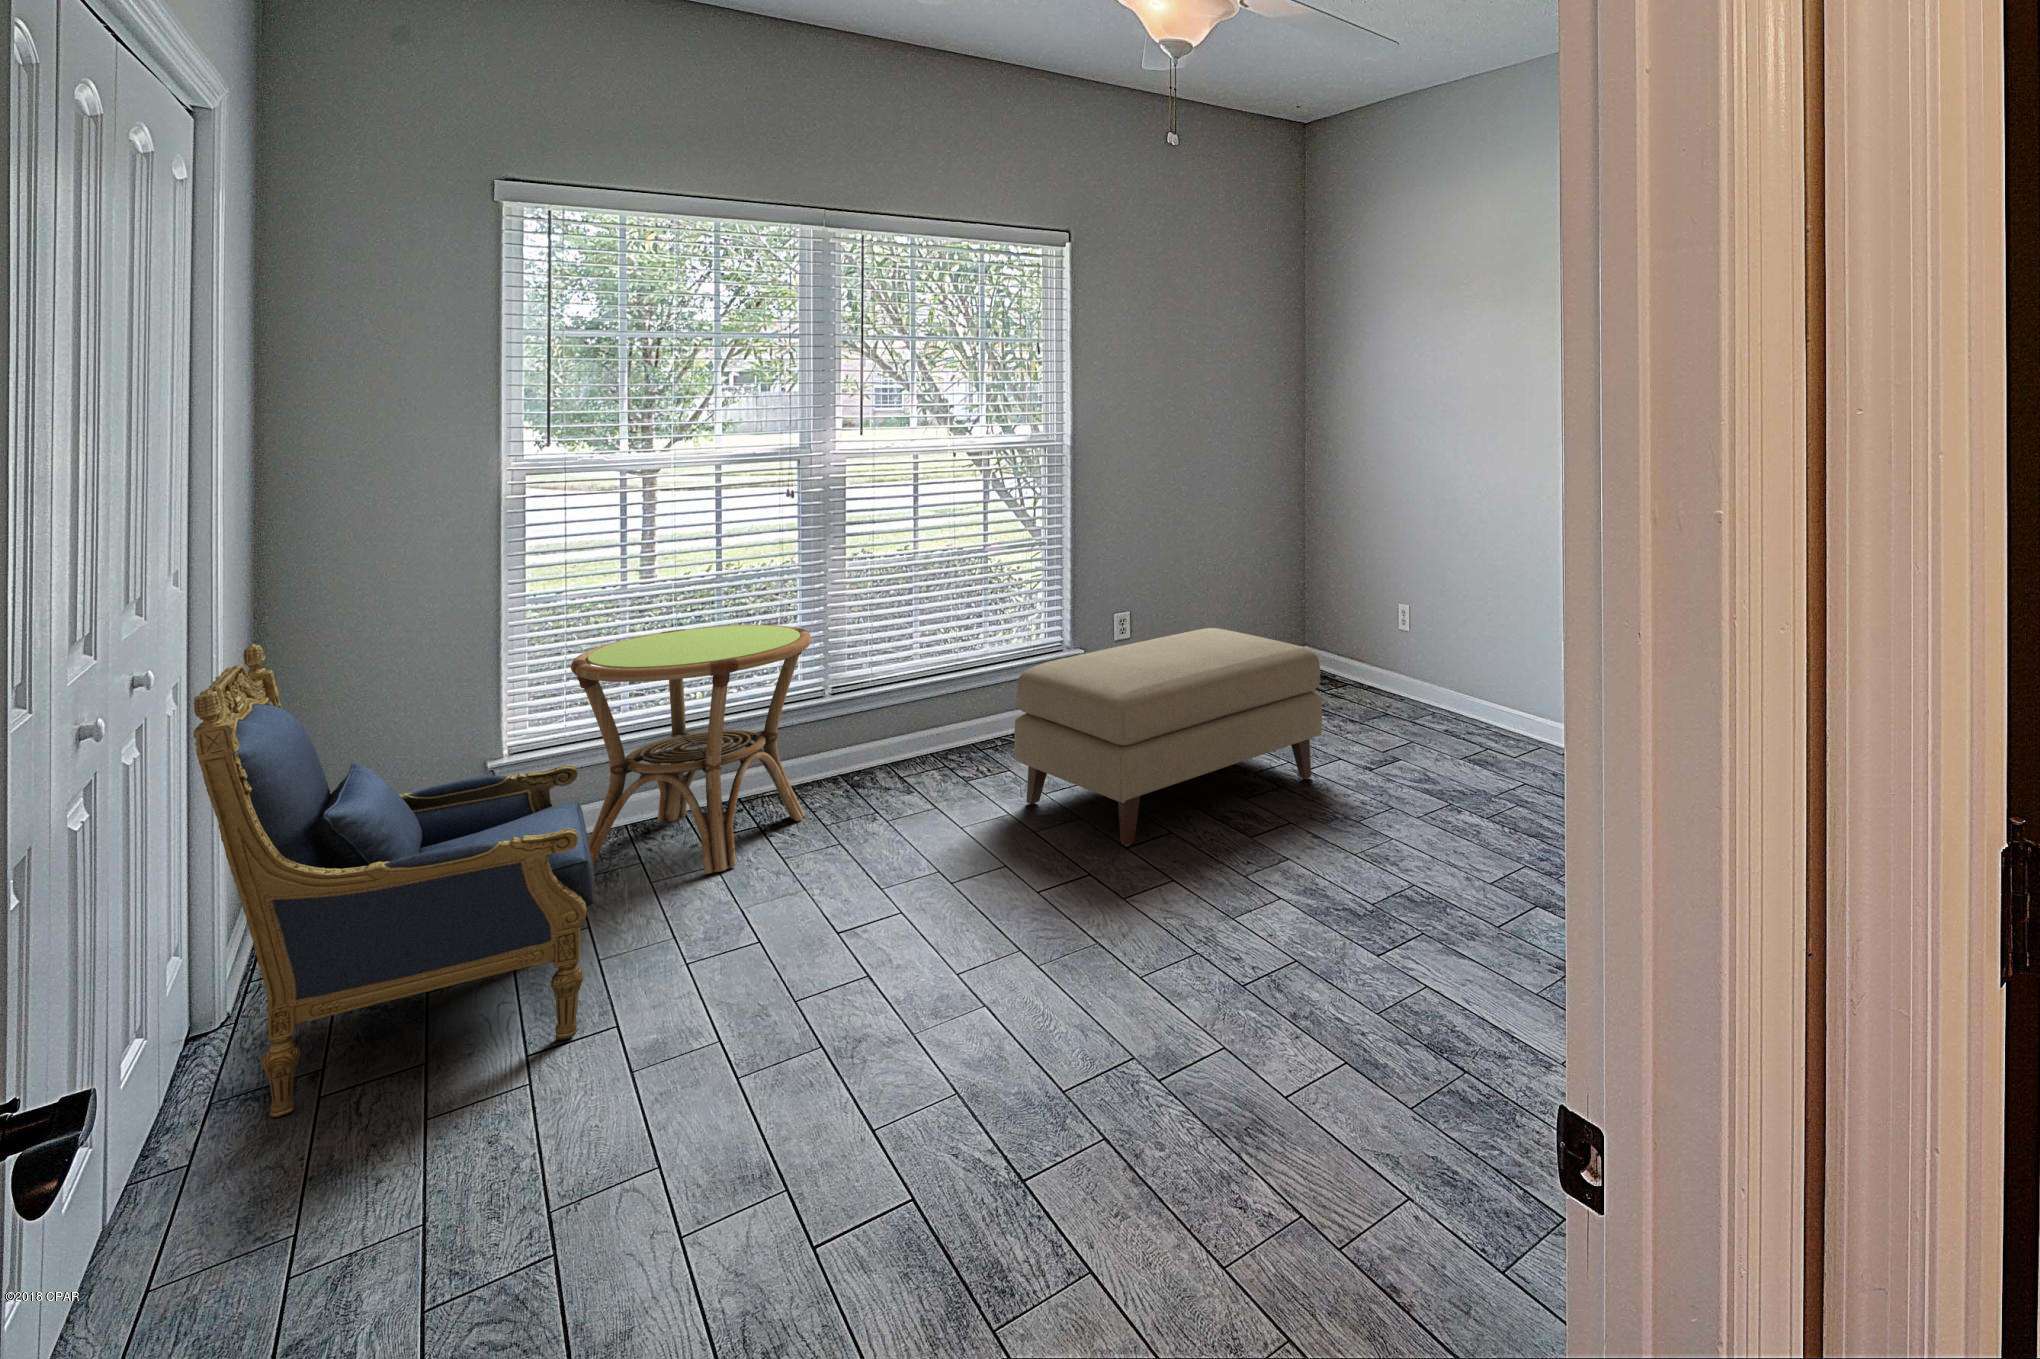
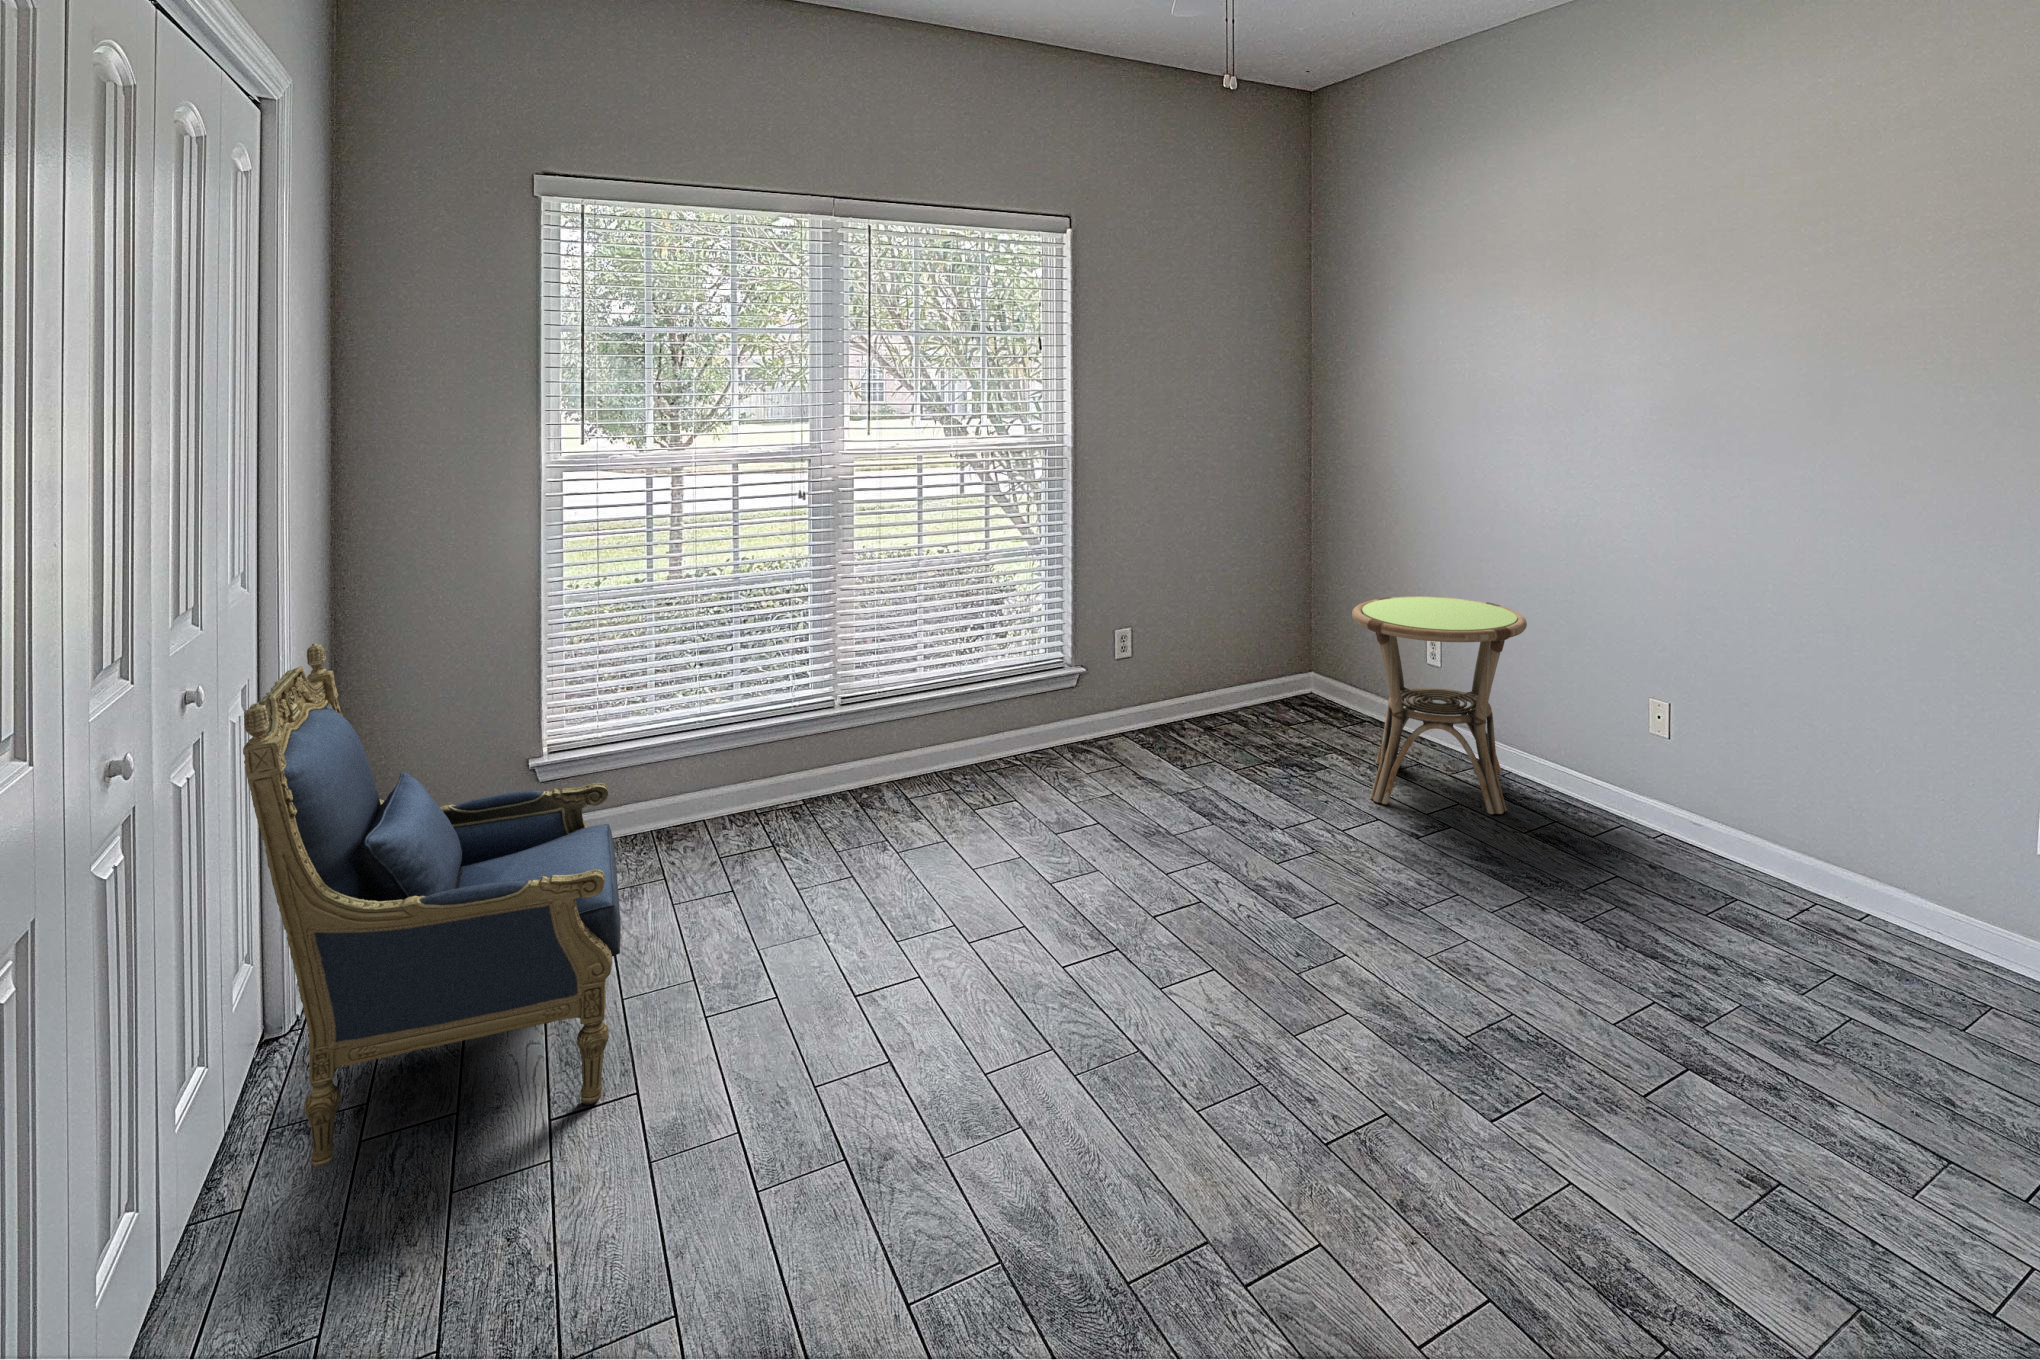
side table: present [571,625,811,874] -> present [1352,596,1527,814]
ottoman: present [1014,628,1322,846] -> none [1029,657,1361,913]

